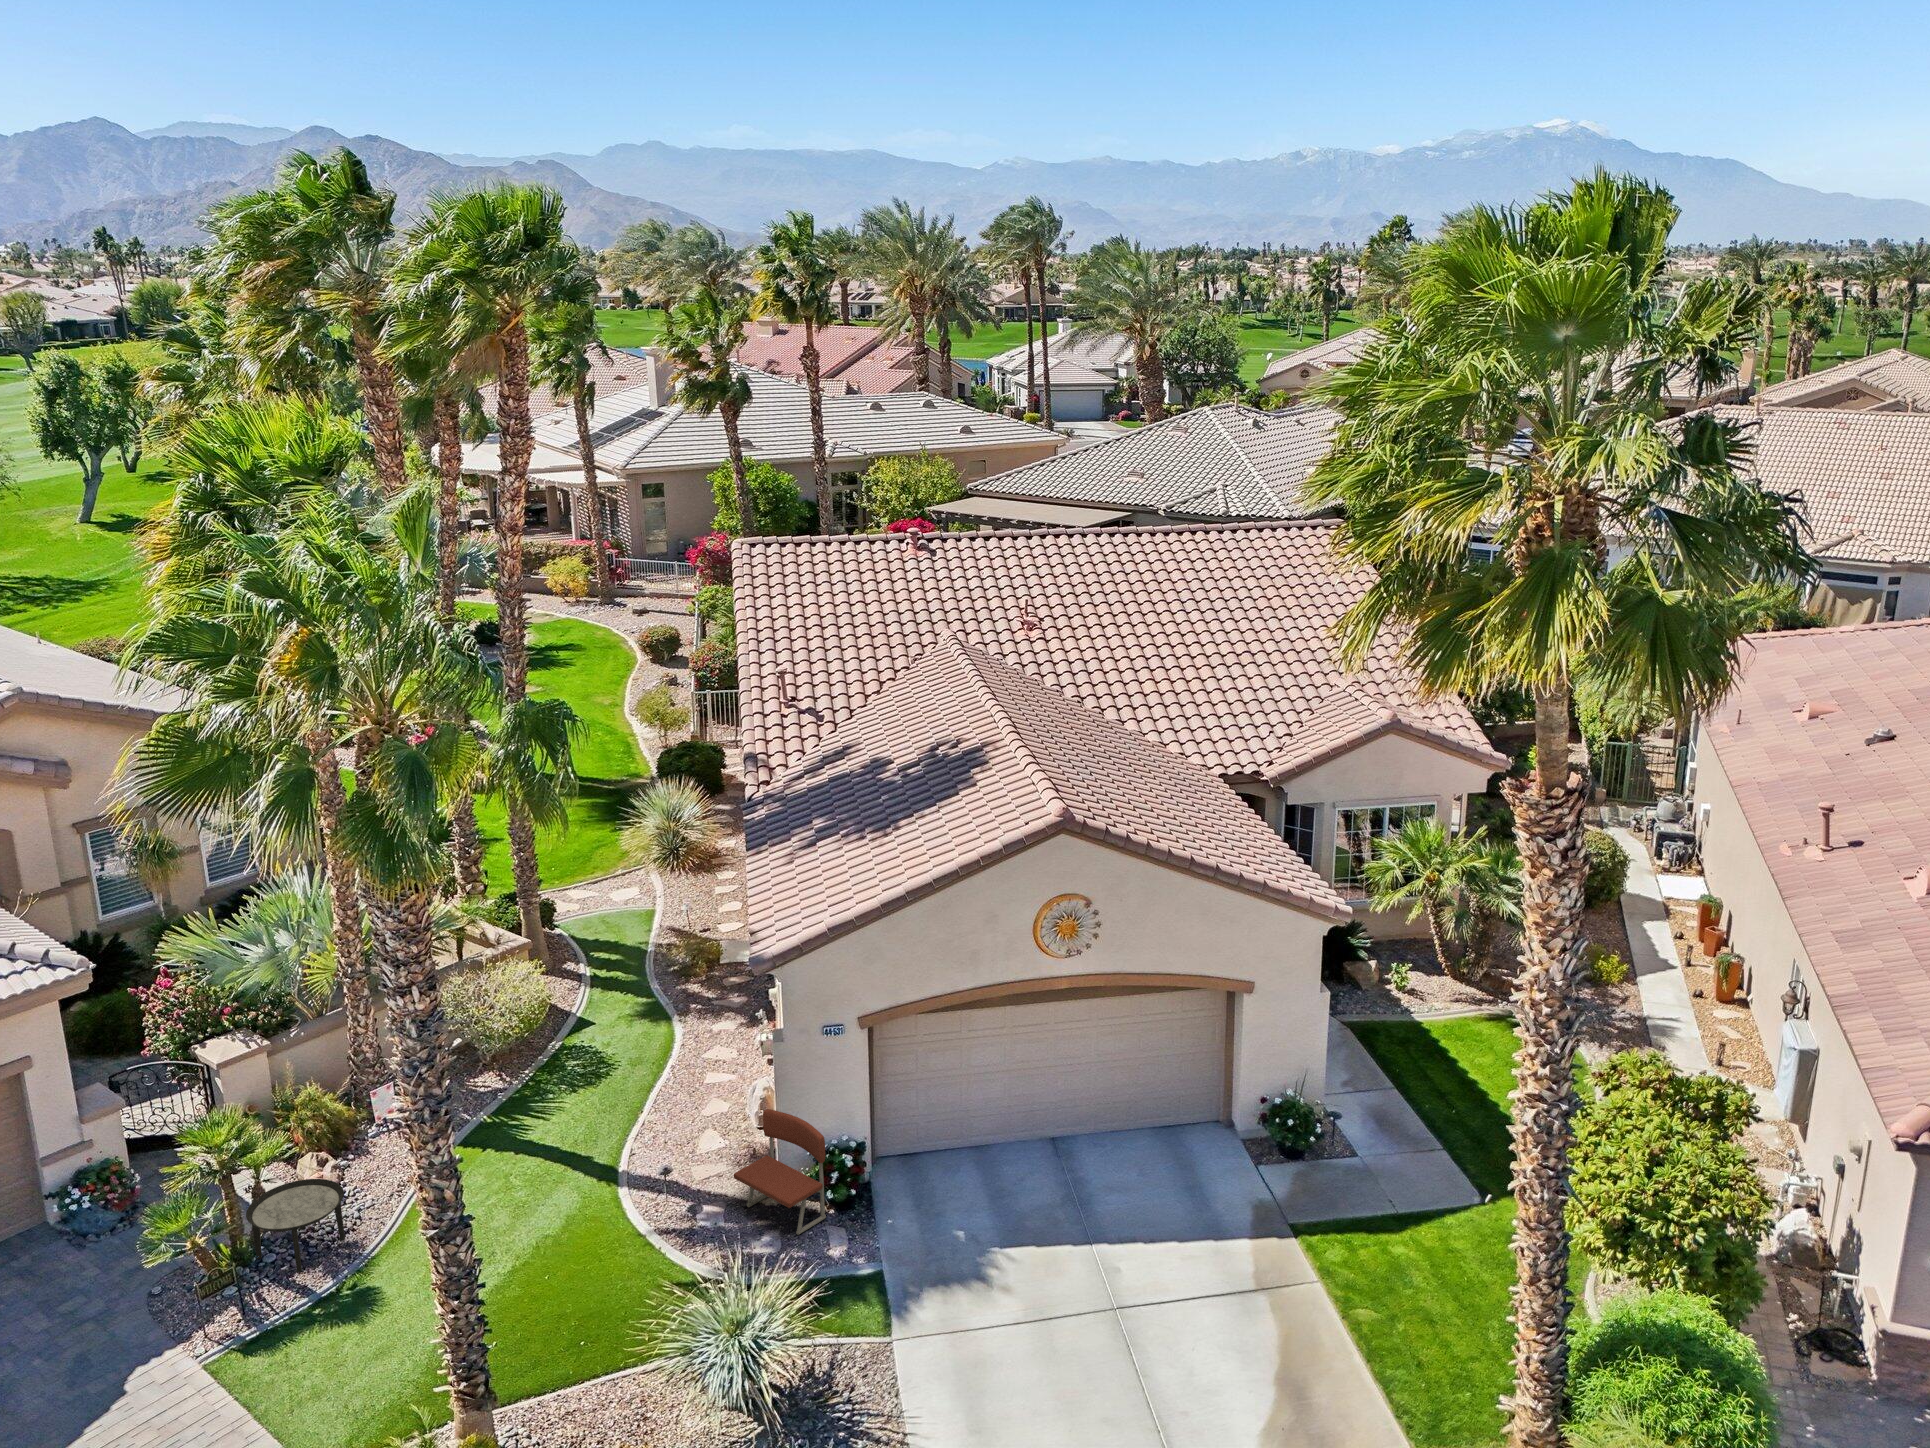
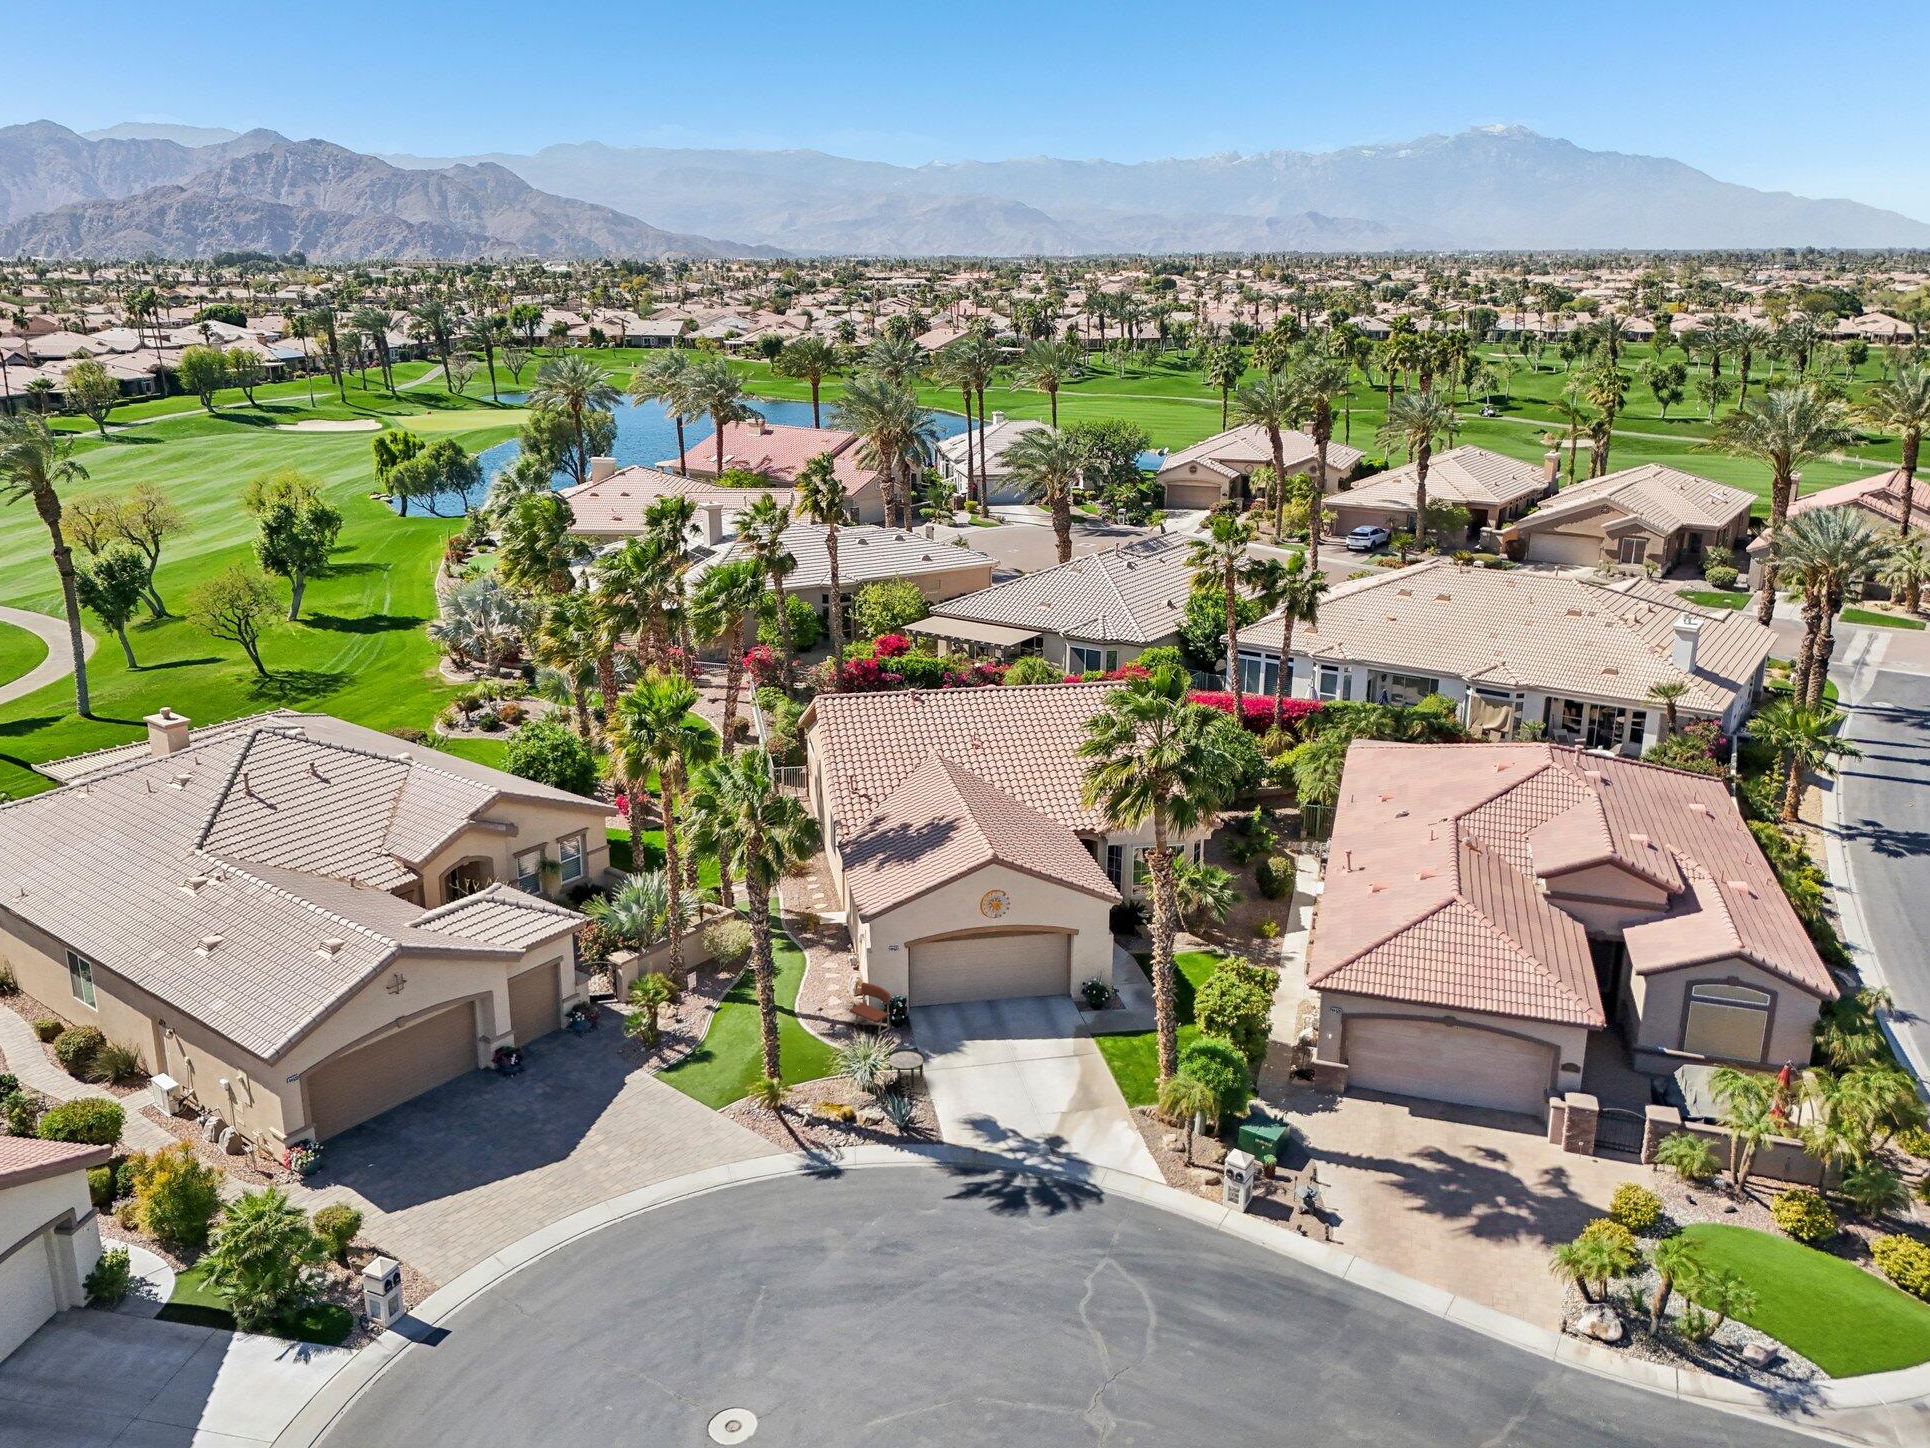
round table: present [246,1179,345,1272] -> present [889,1049,925,1088]

